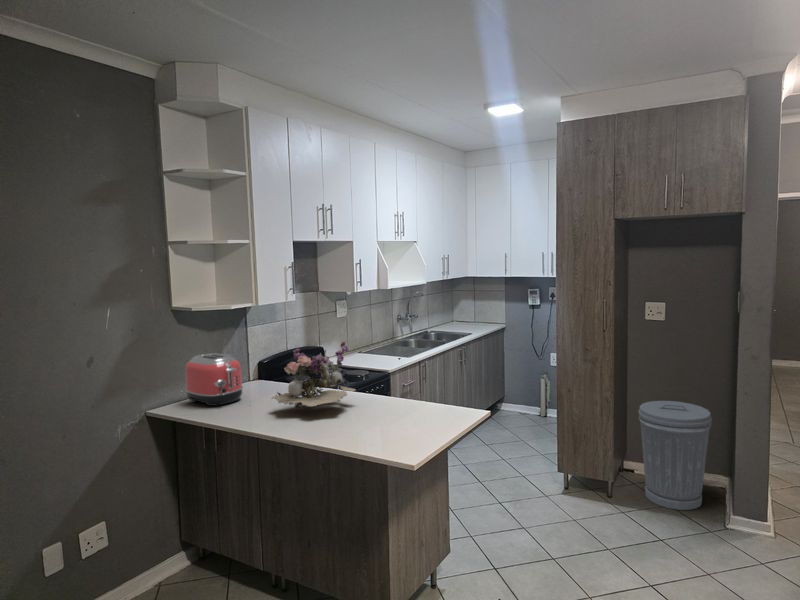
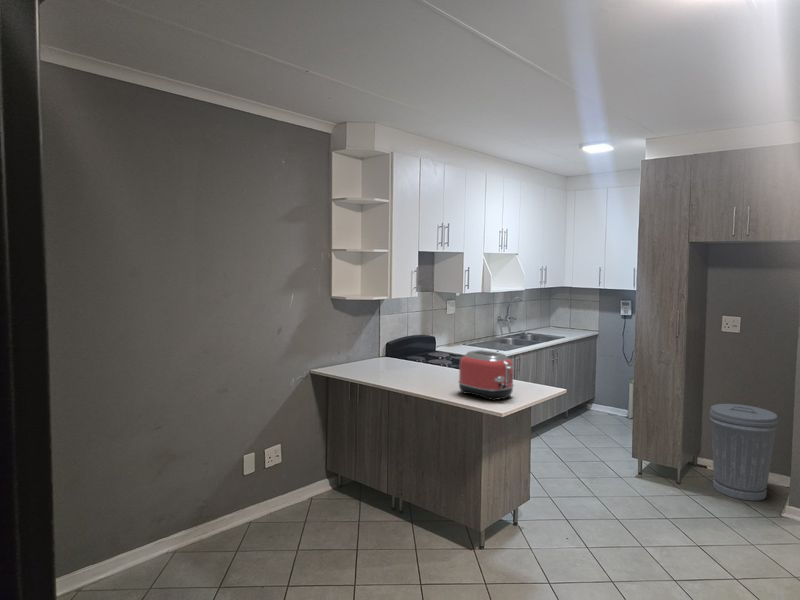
flower arrangement: present [271,340,355,409] -> none [399,328,463,378]
toaster: present [185,353,243,406] -> present [459,350,514,401]

